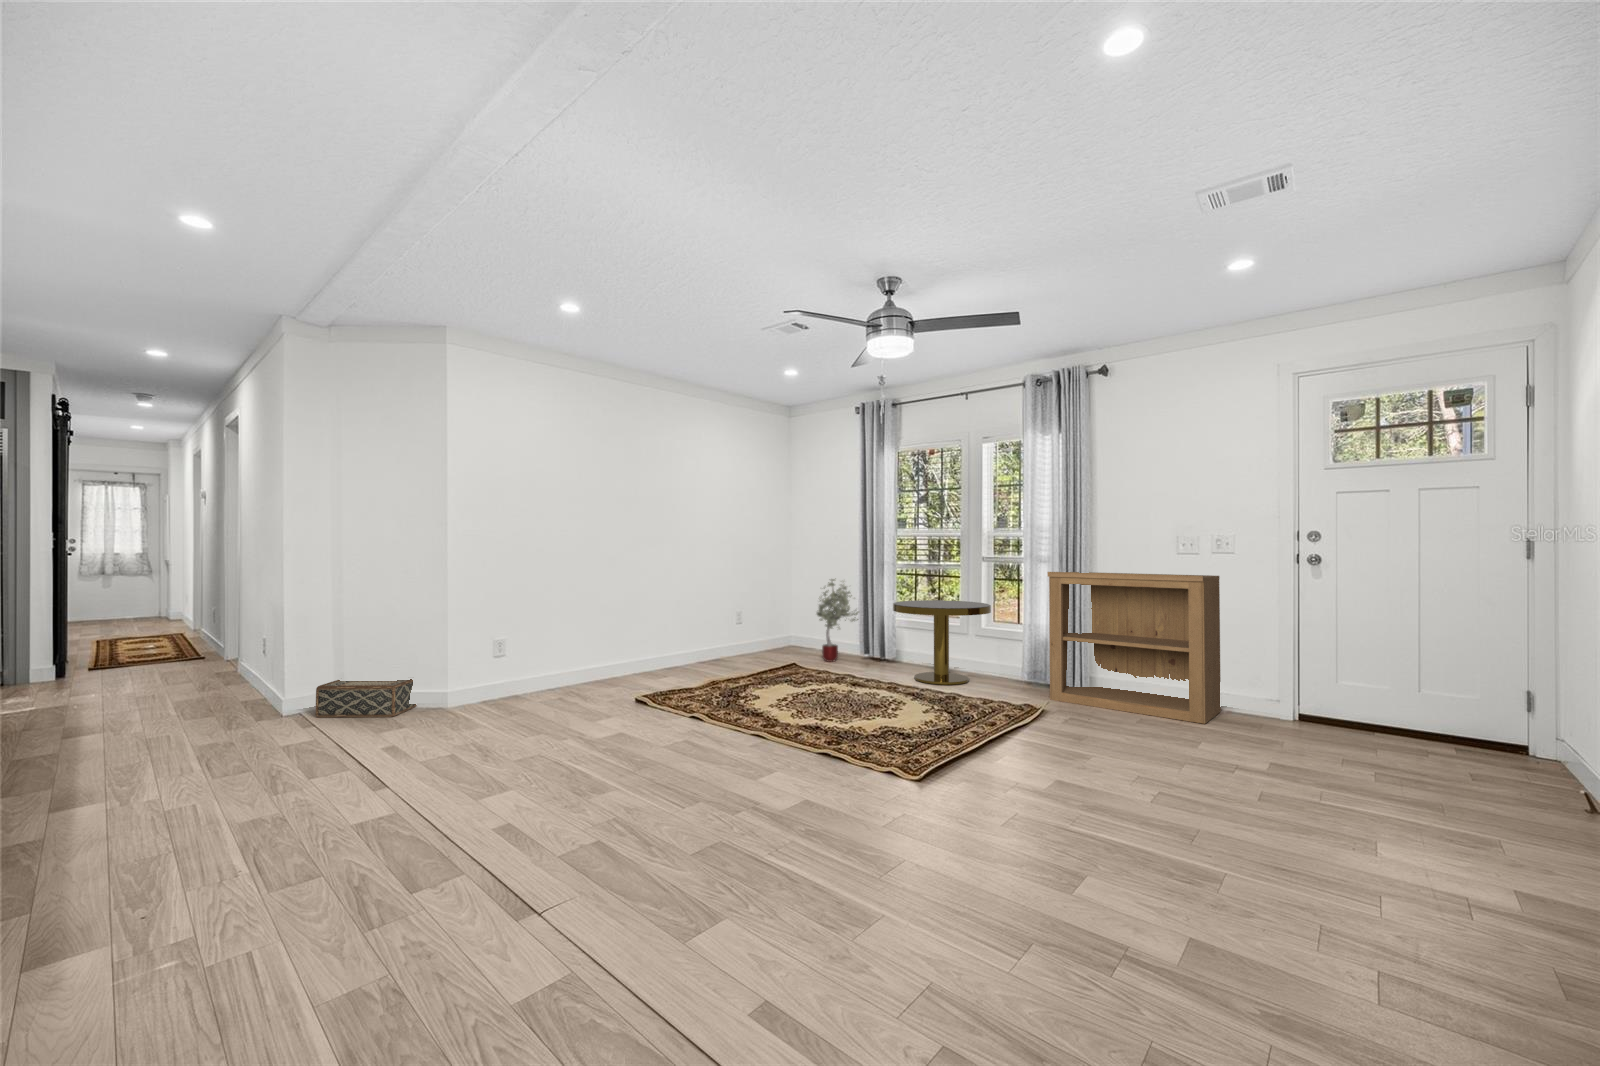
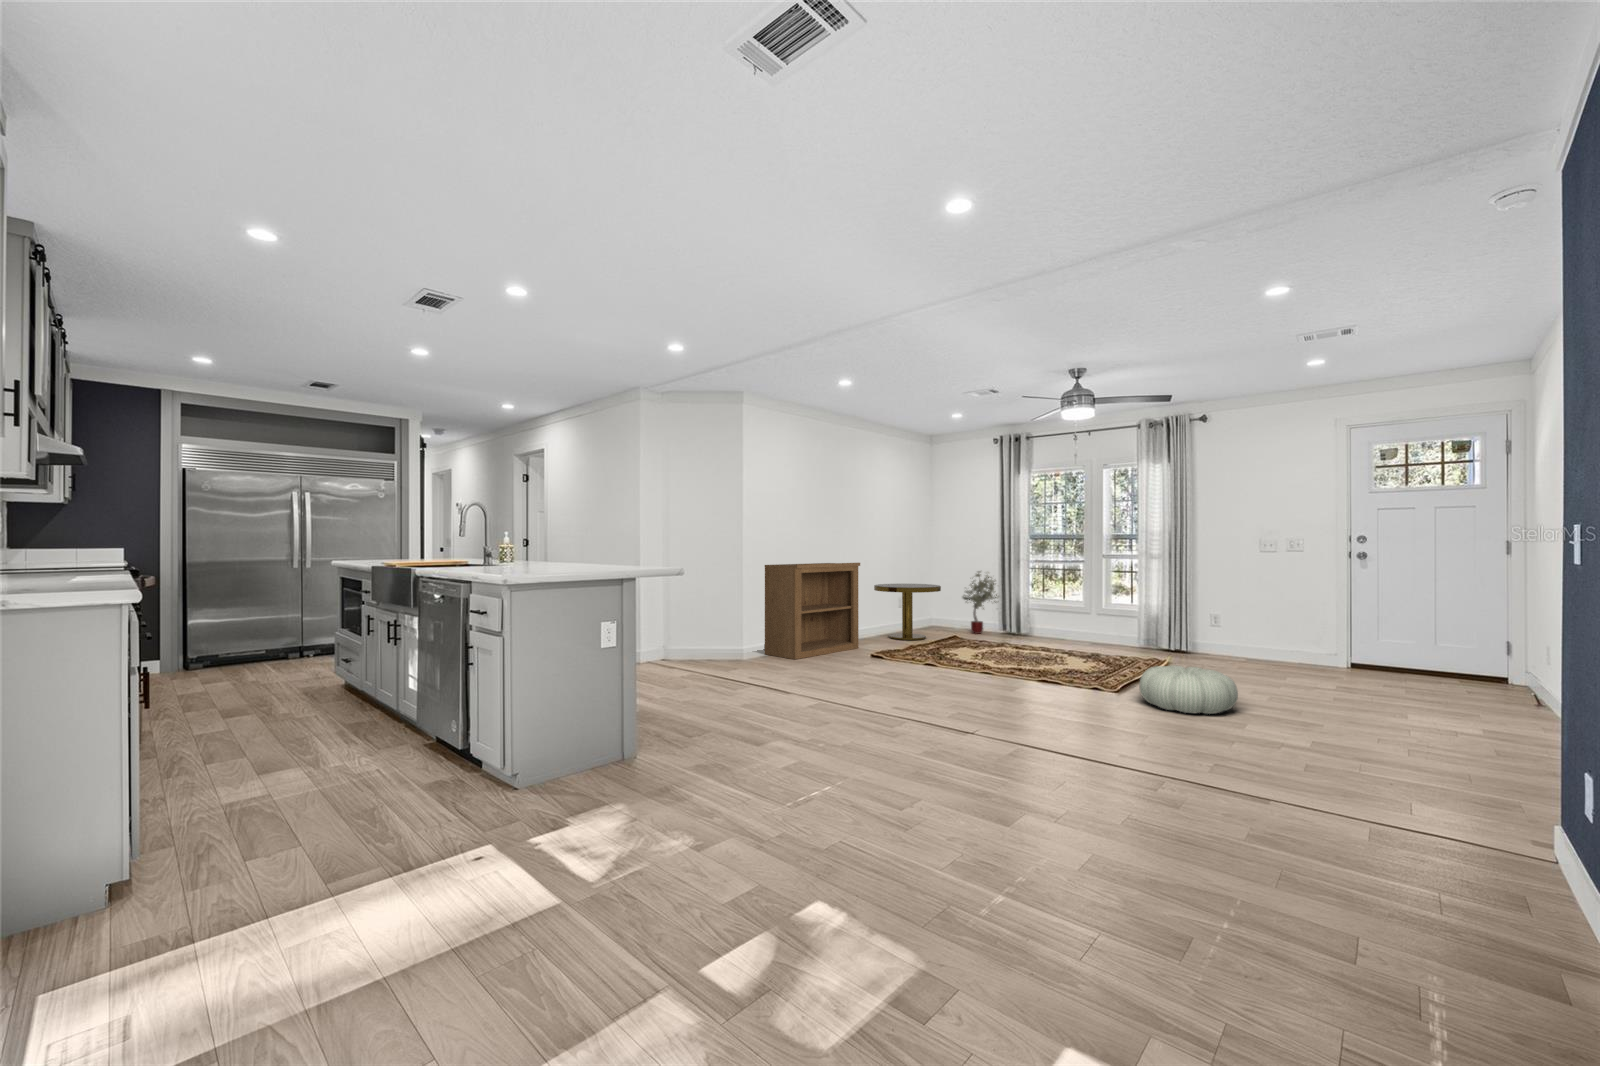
bookshelf: present [1048,572,1221,724] -> present [764,563,860,659]
side table: present [893,600,991,685] -> present [874,584,941,640]
woven basket: present [316,679,417,718] -> none [672,638,727,663]
pouf: none [937,741,1089,836] -> present [1139,665,1238,714]

